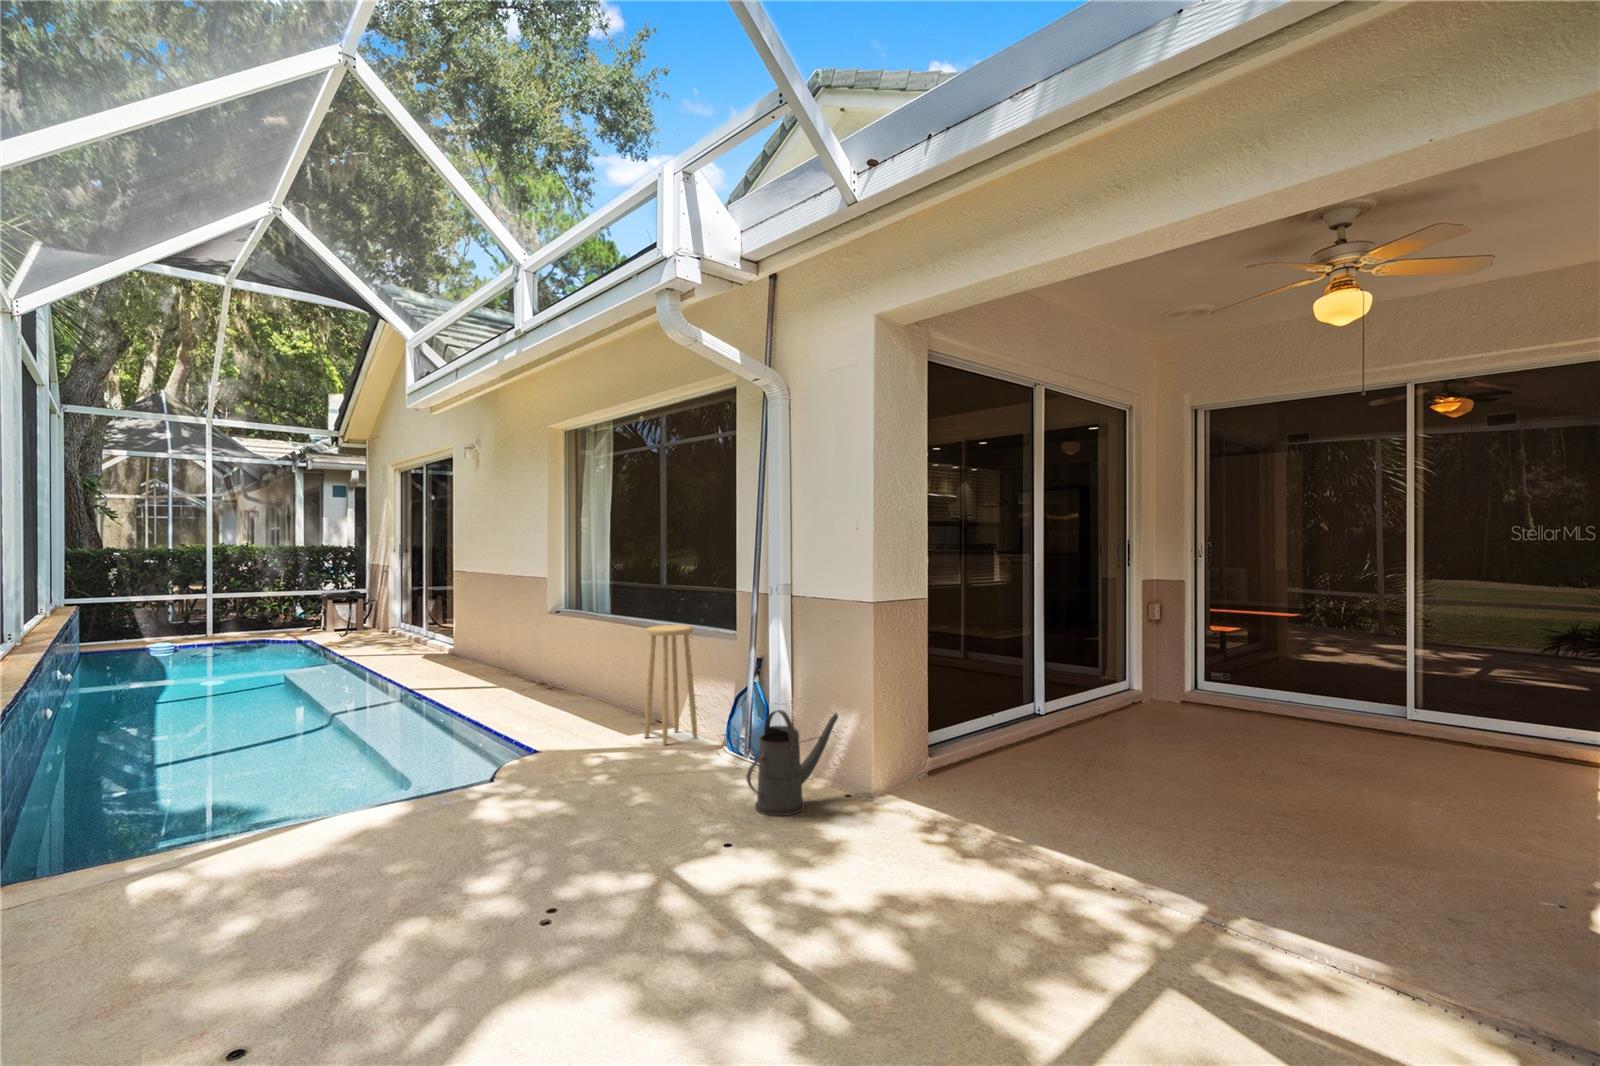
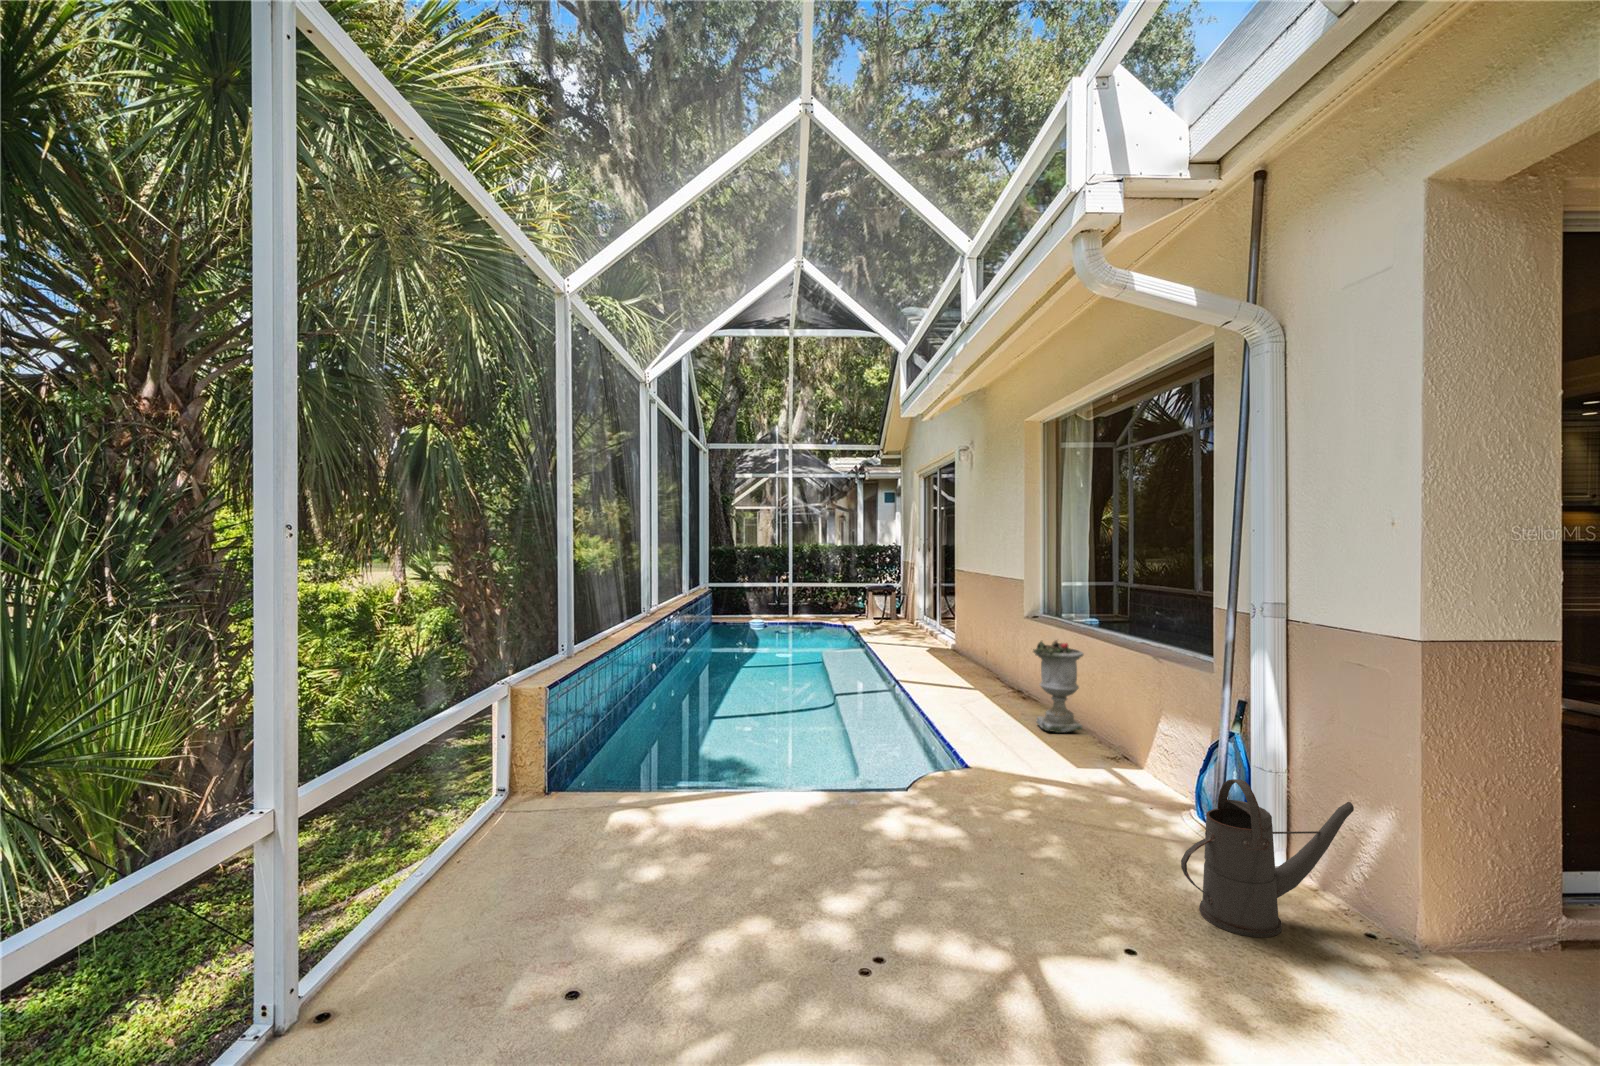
stool: present [645,625,697,745] -> none [1096,642,1163,788]
planter: none [574,629,619,713] -> present [1033,640,1083,733]

